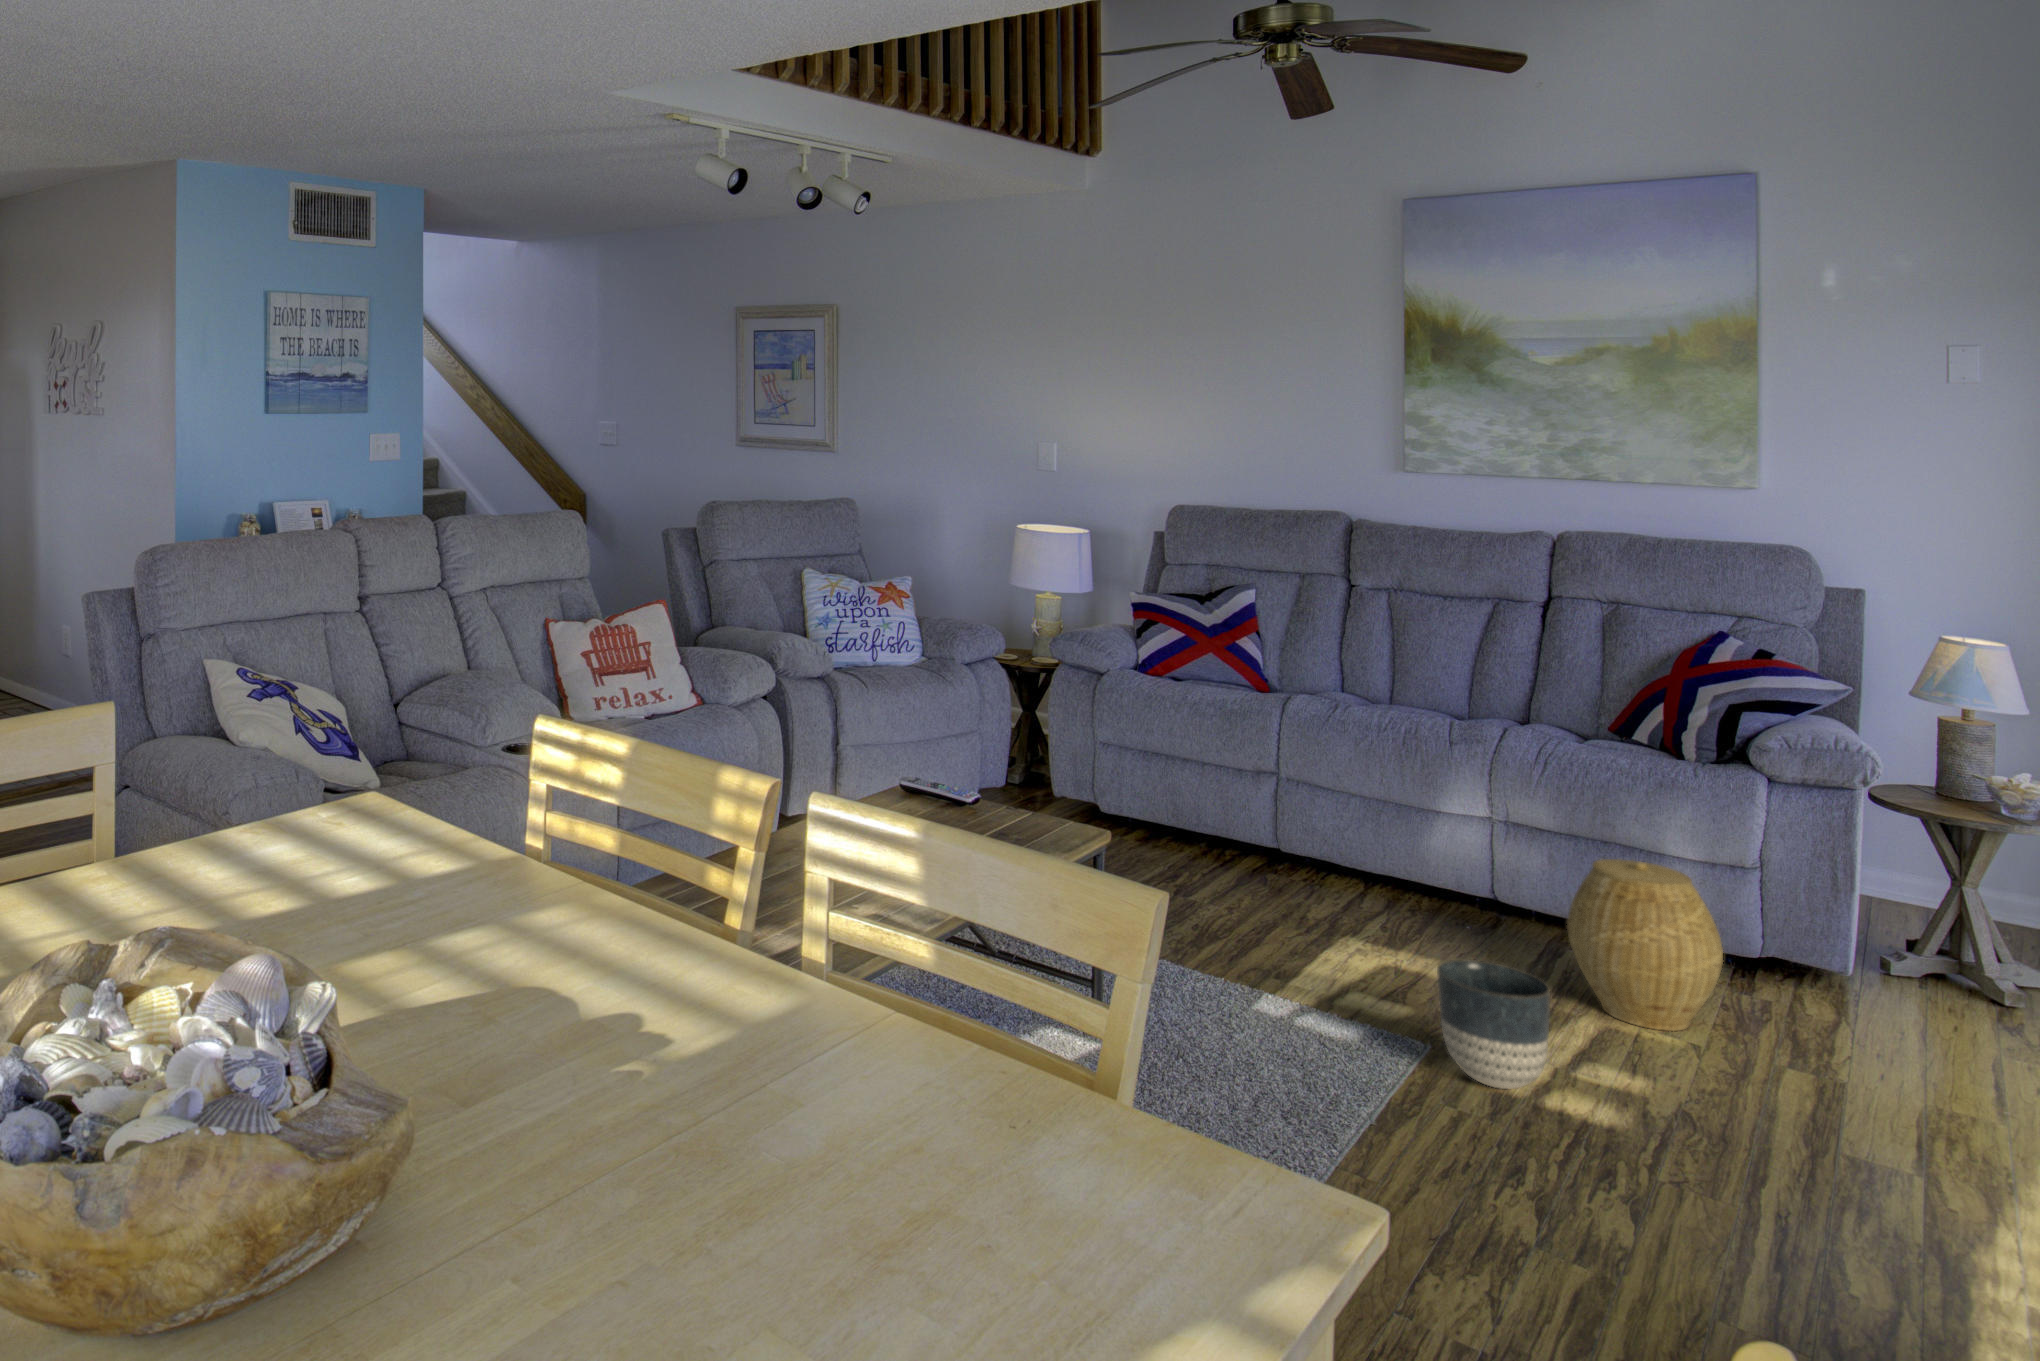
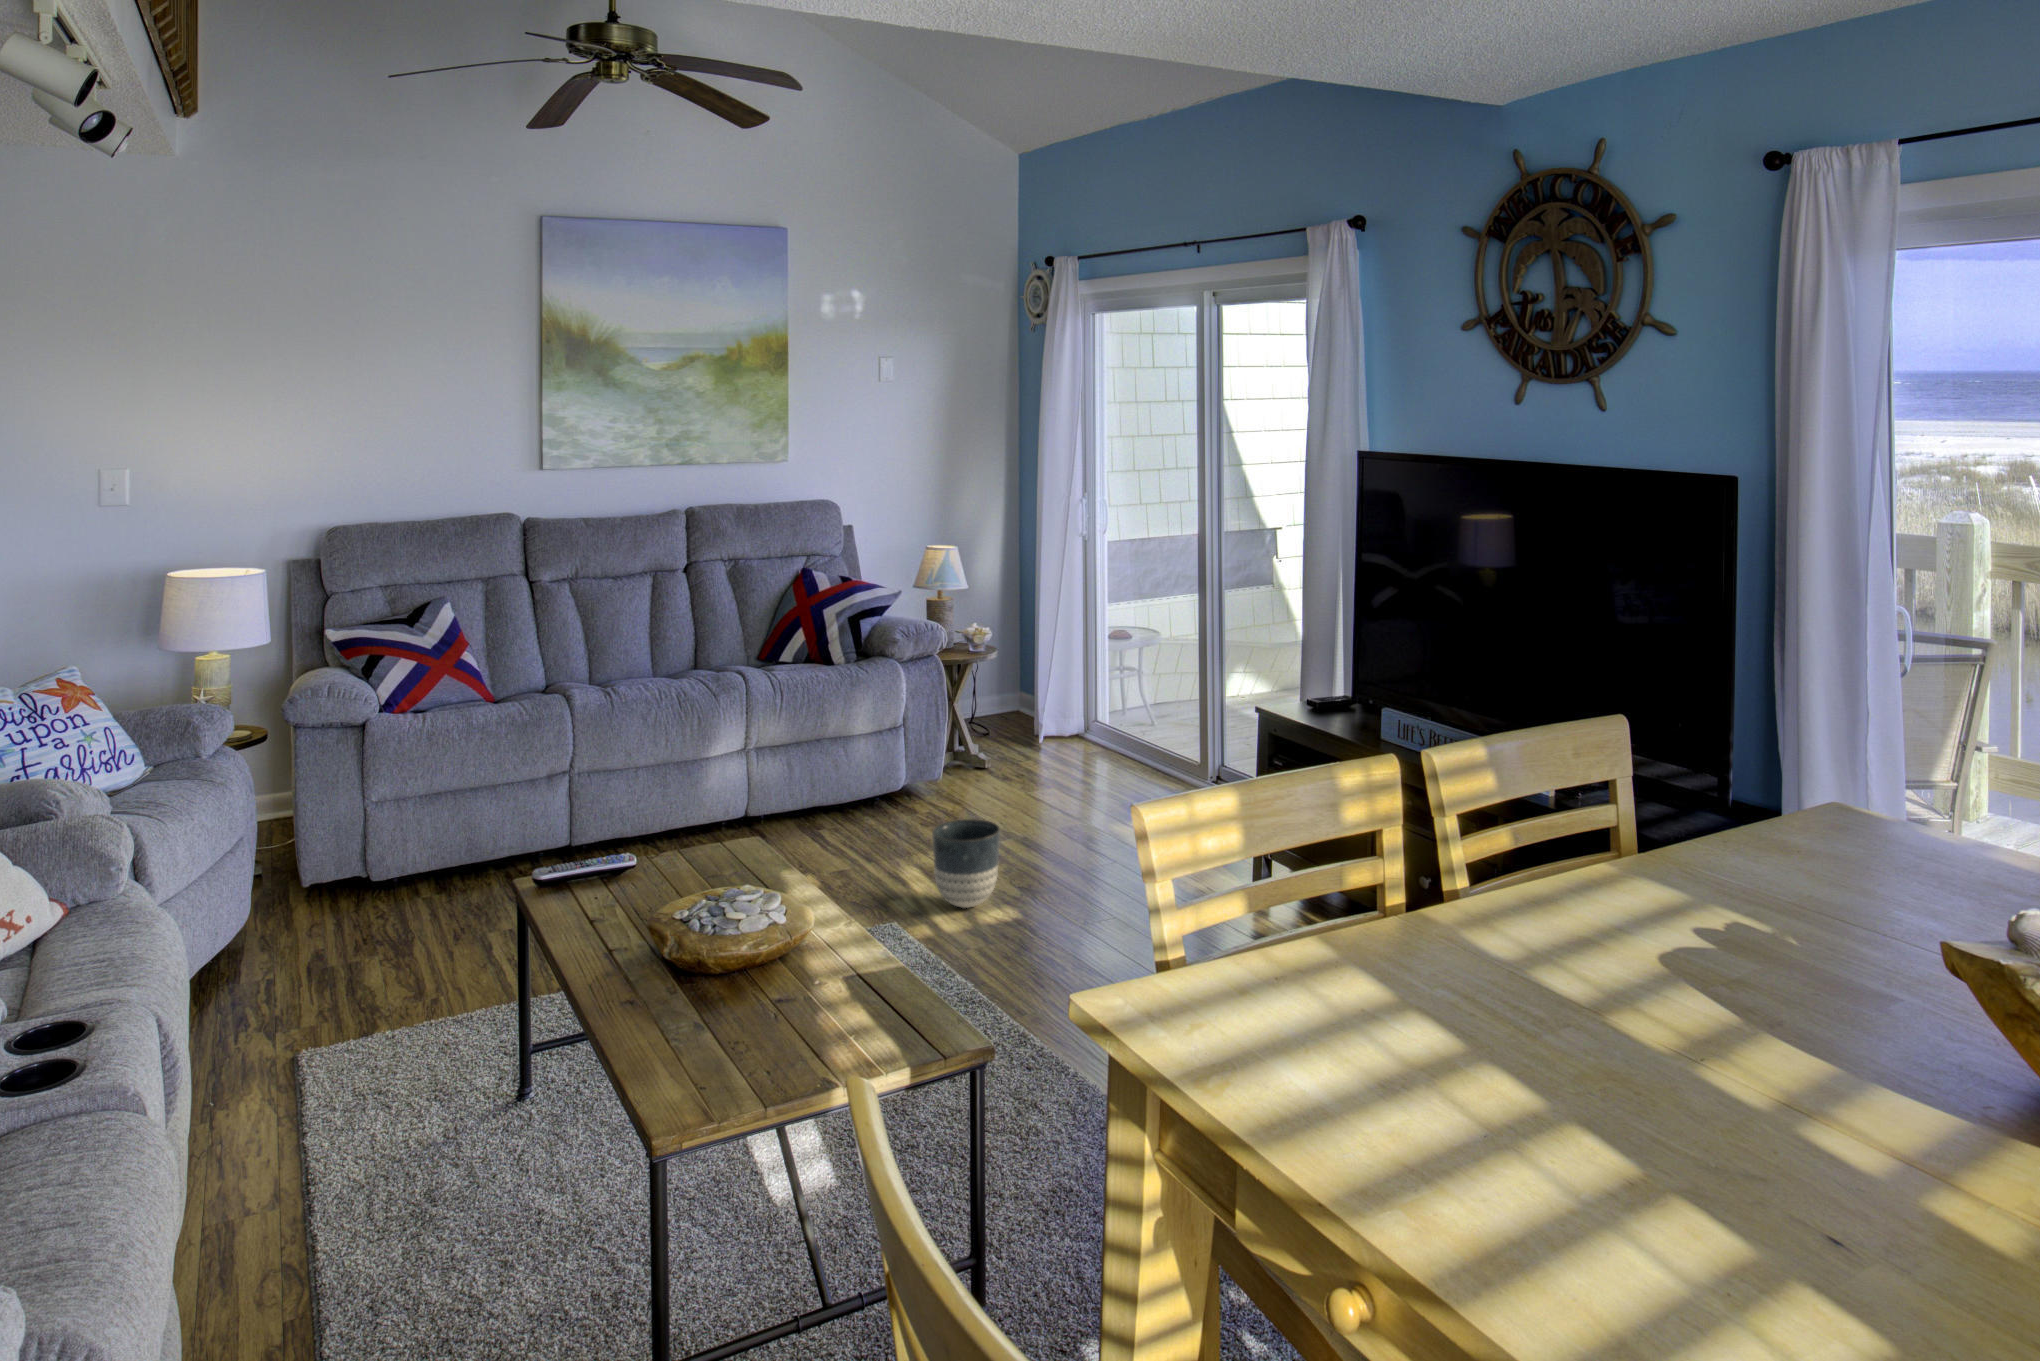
woven basket: present [1567,859,1723,1031] -> none [862,731,947,845]

